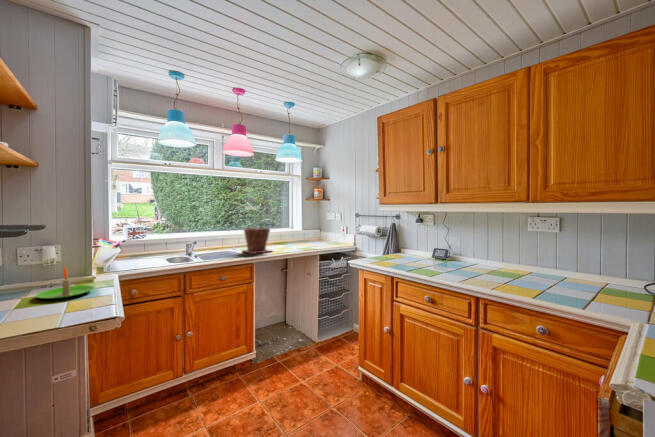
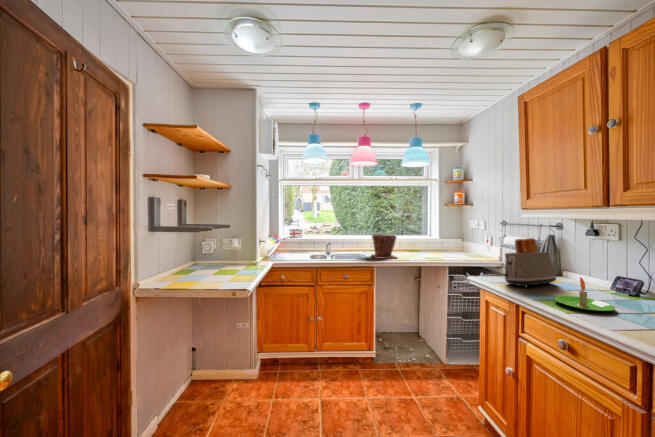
toaster: none [376,225,405,264] -> present [504,238,556,288]
candle: present [36,267,94,299] -> present [554,277,616,311]

